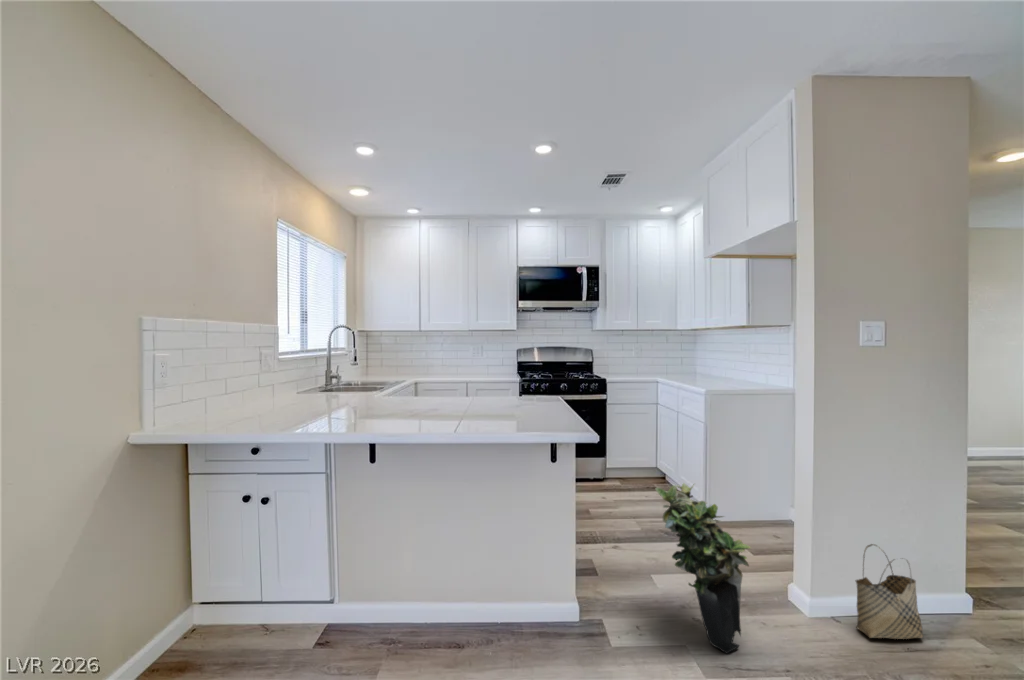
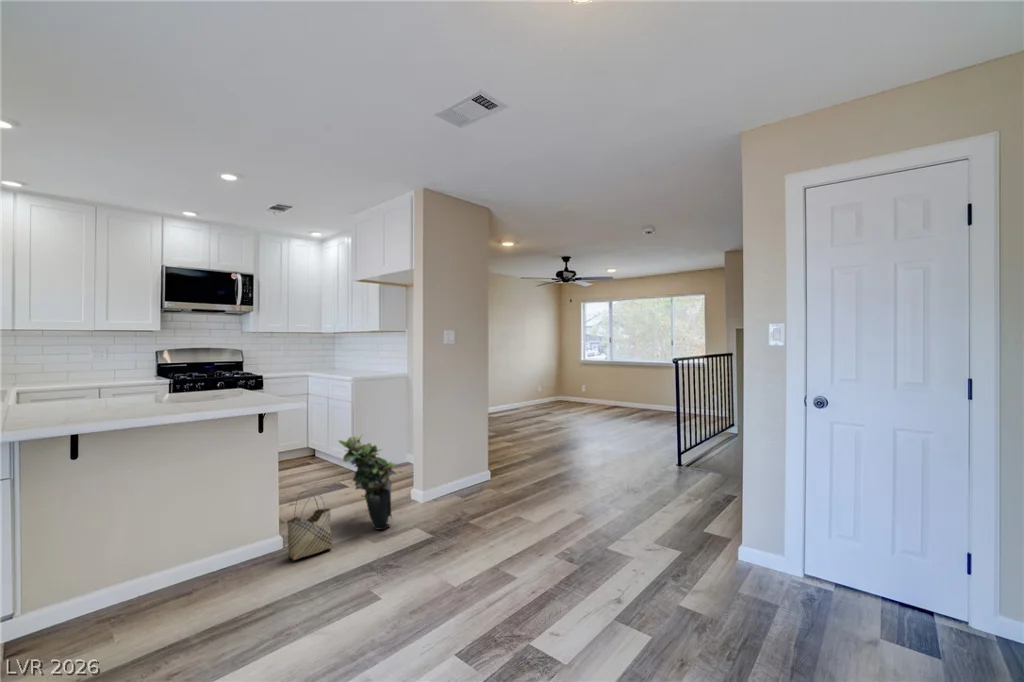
woven basket: present [856,544,923,639] -> present [287,491,332,560]

